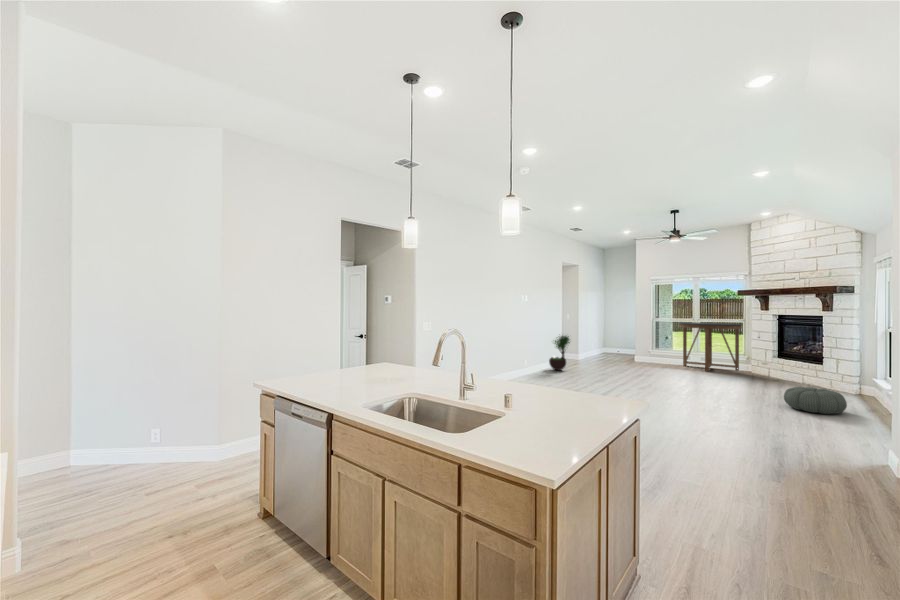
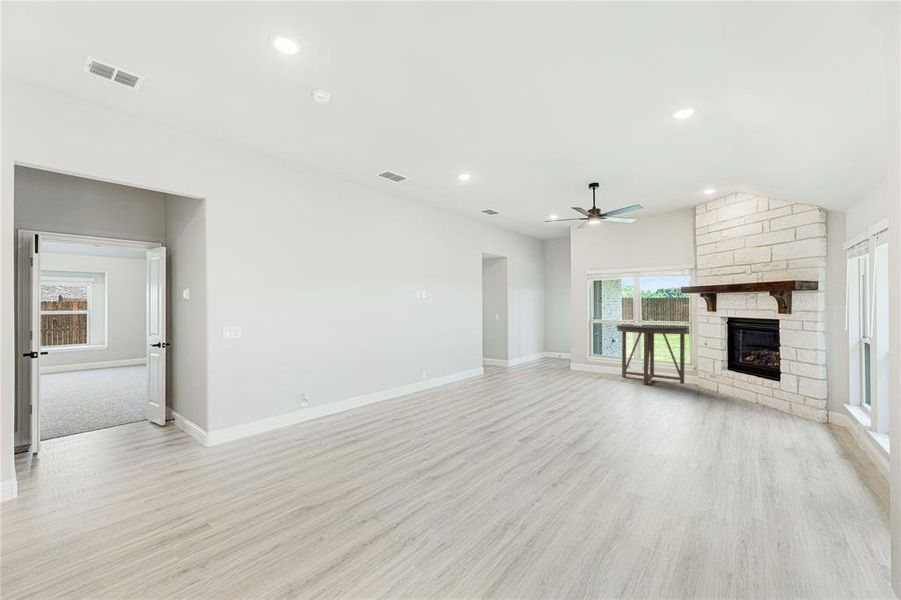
potted tree: present [549,336,570,370] -> none [458,337,485,384]
pouf: present [784,387,847,414] -> none [721,416,804,459]

